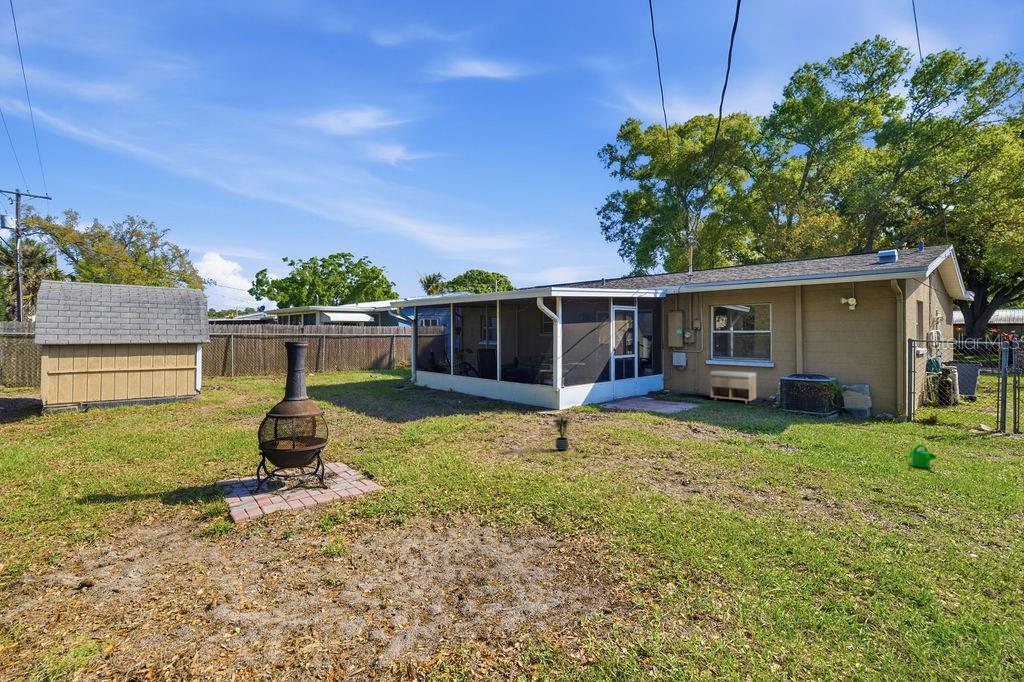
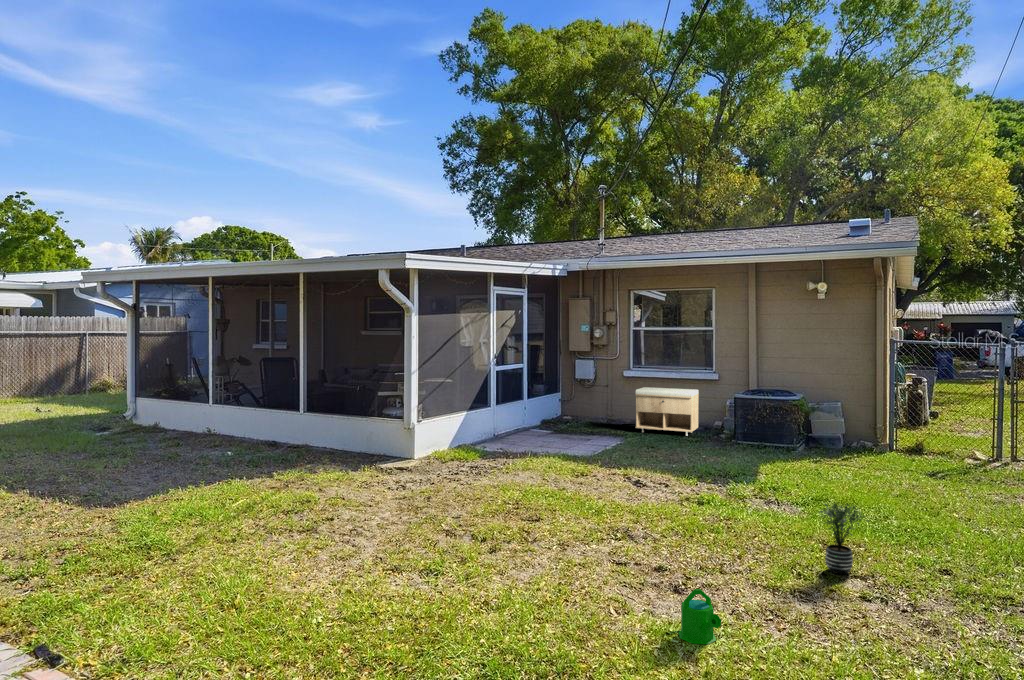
potted plant: present [552,417,570,451] -> present [819,504,861,574]
watering can: present [909,444,936,468] -> present [679,589,721,644]

